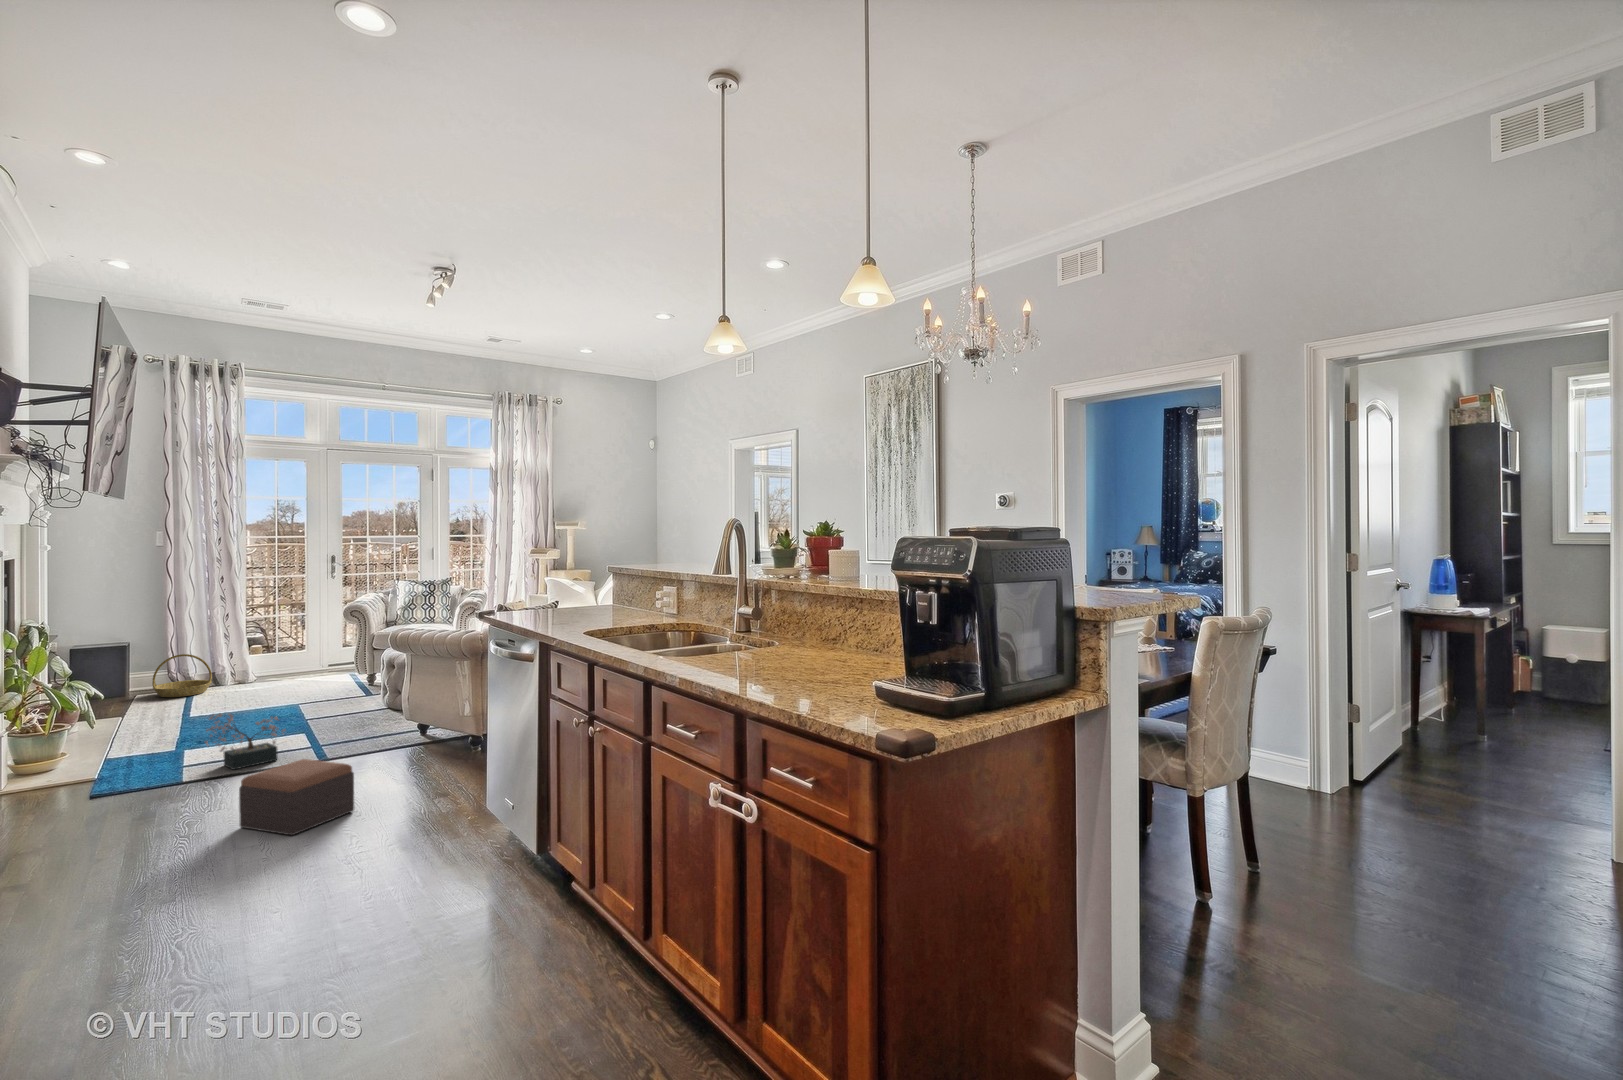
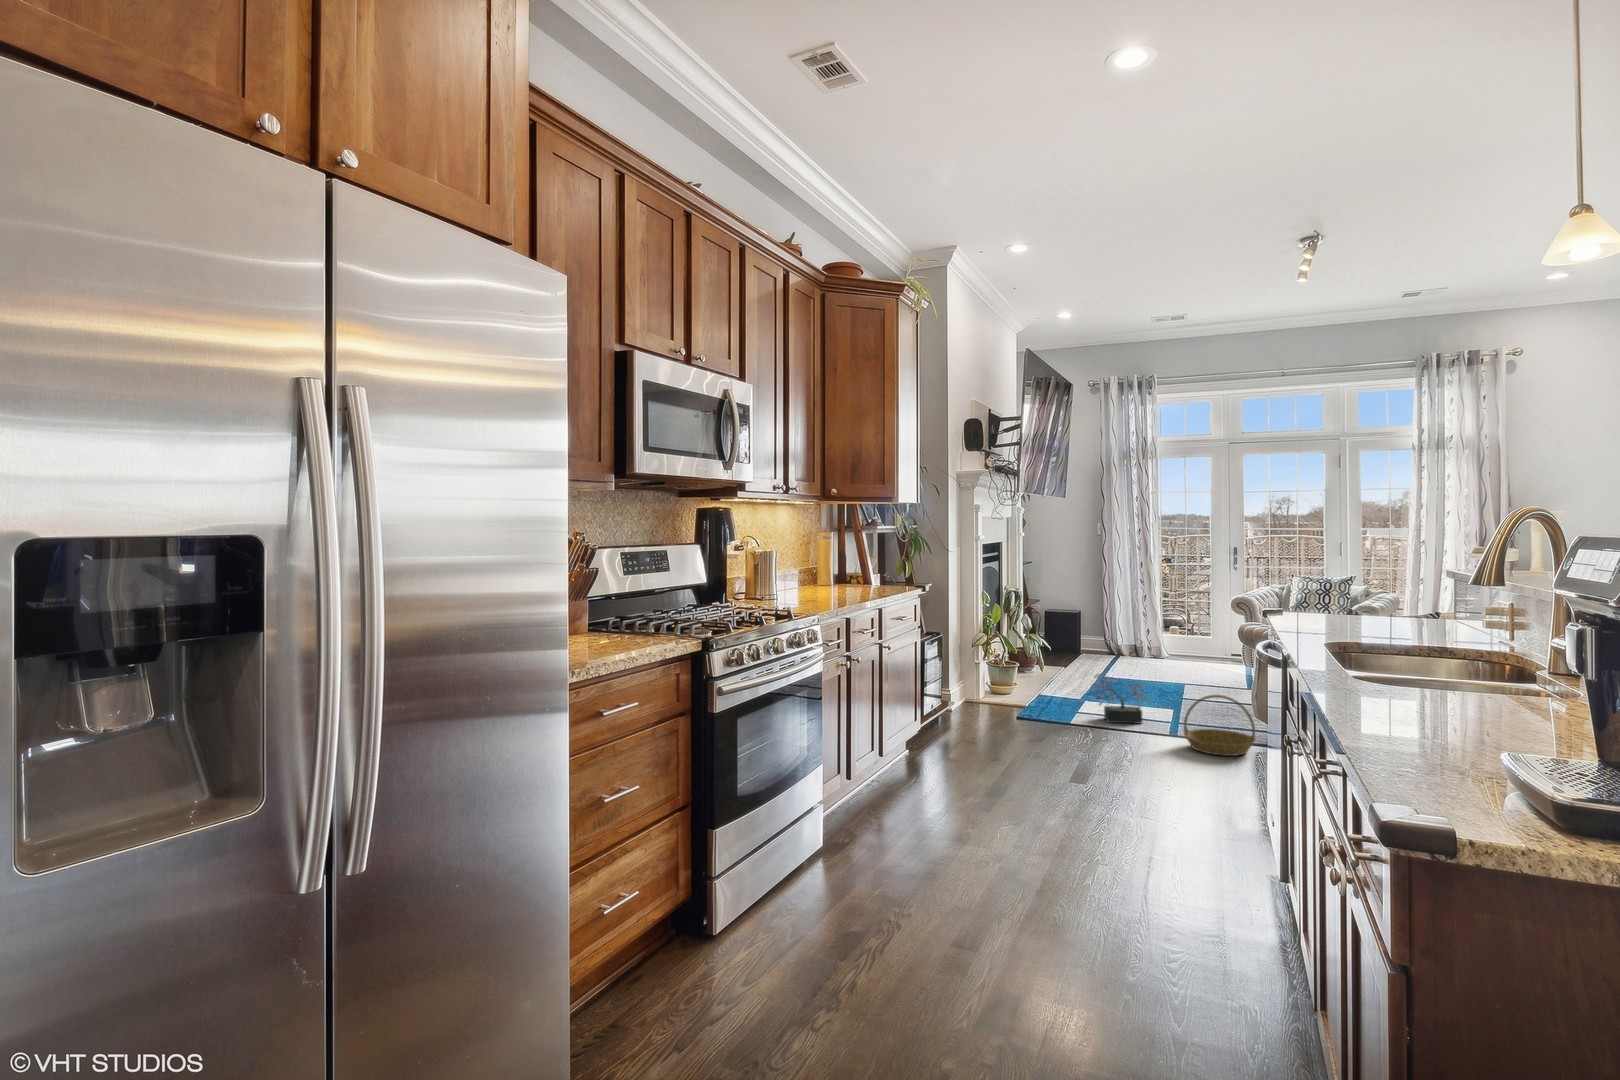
basket: present [152,654,212,697] -> present [1184,695,1255,756]
footstool: present [239,759,354,836] -> none [1086,722,1173,782]

